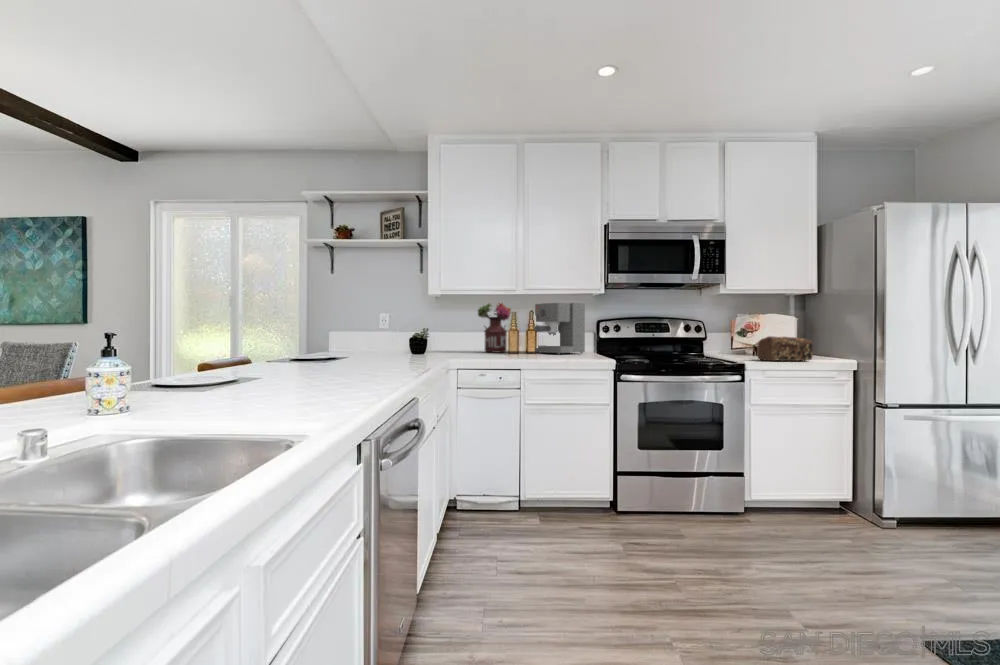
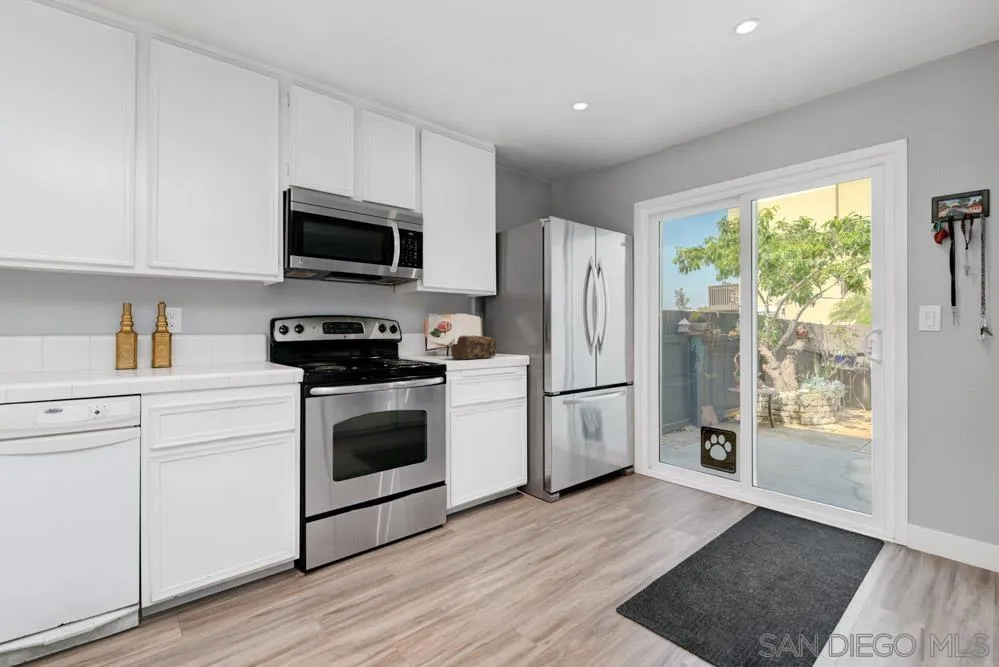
flower arrangement: present [478,303,511,353] -> none [39,287,124,369]
coffee maker: present [534,303,585,354] -> none [165,293,254,365]

